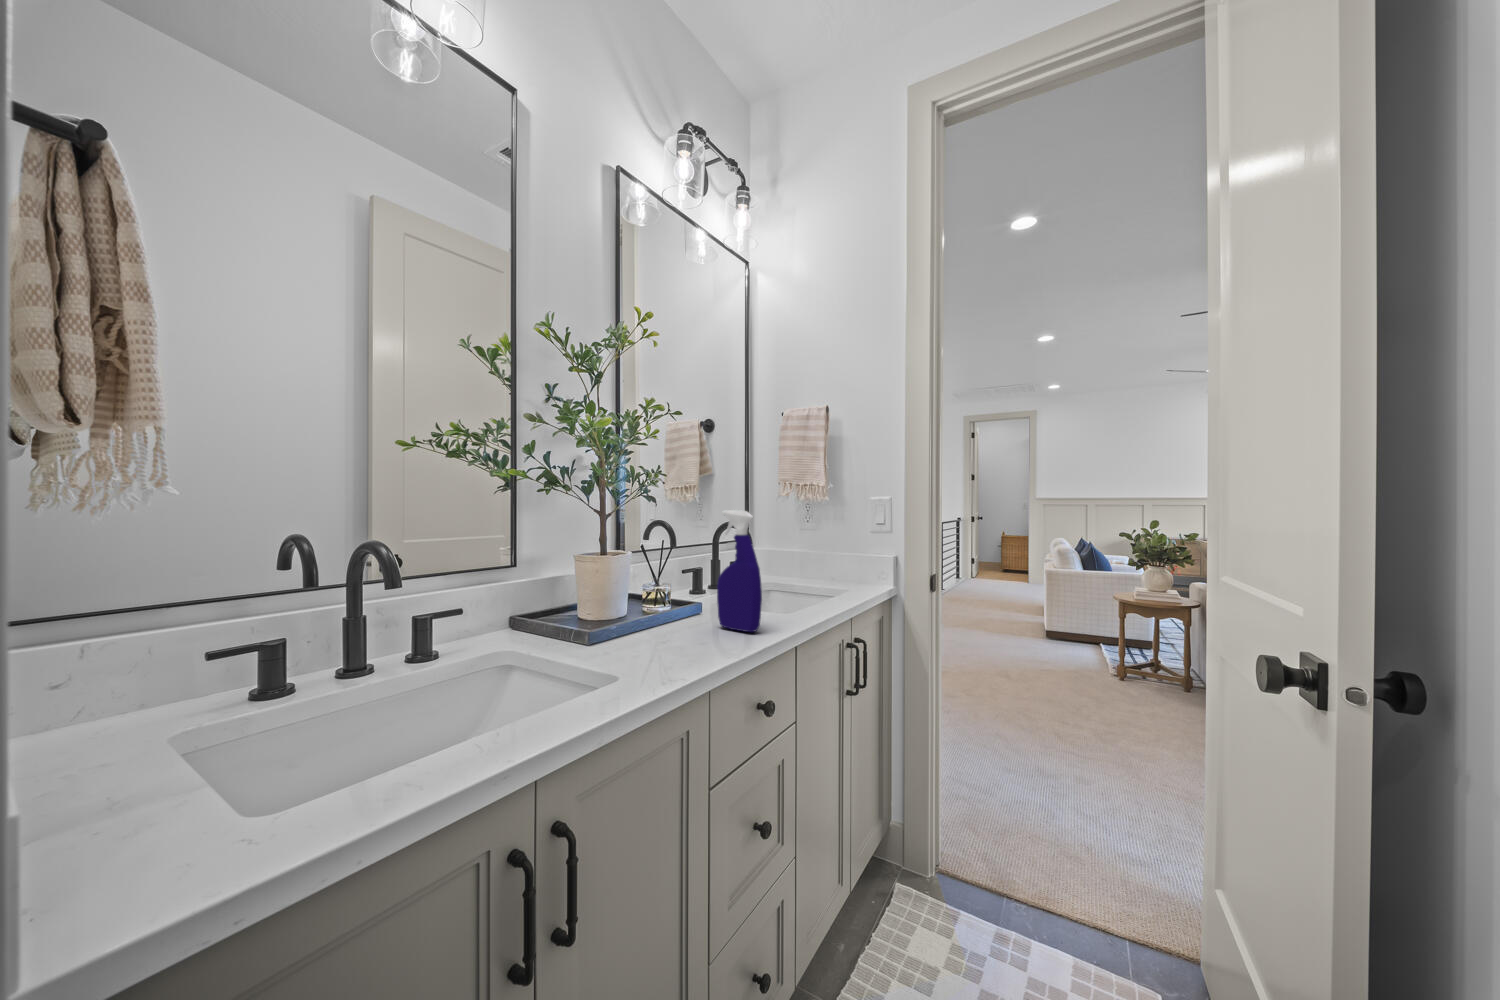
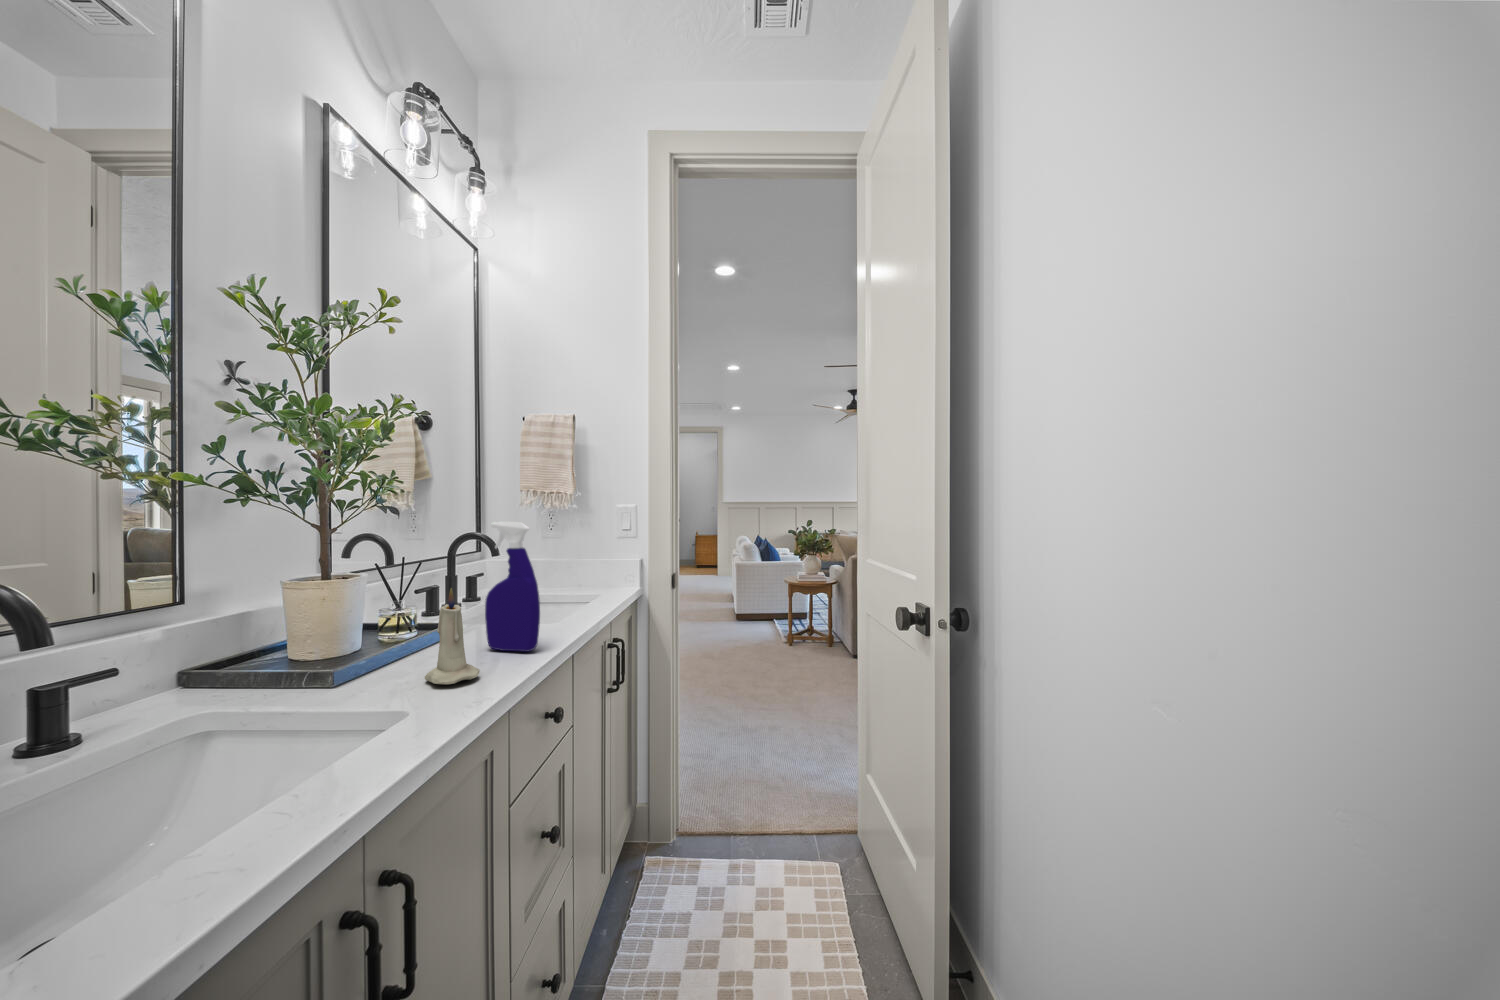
candle: none [658,566,701,650] -> present [425,588,480,685]

